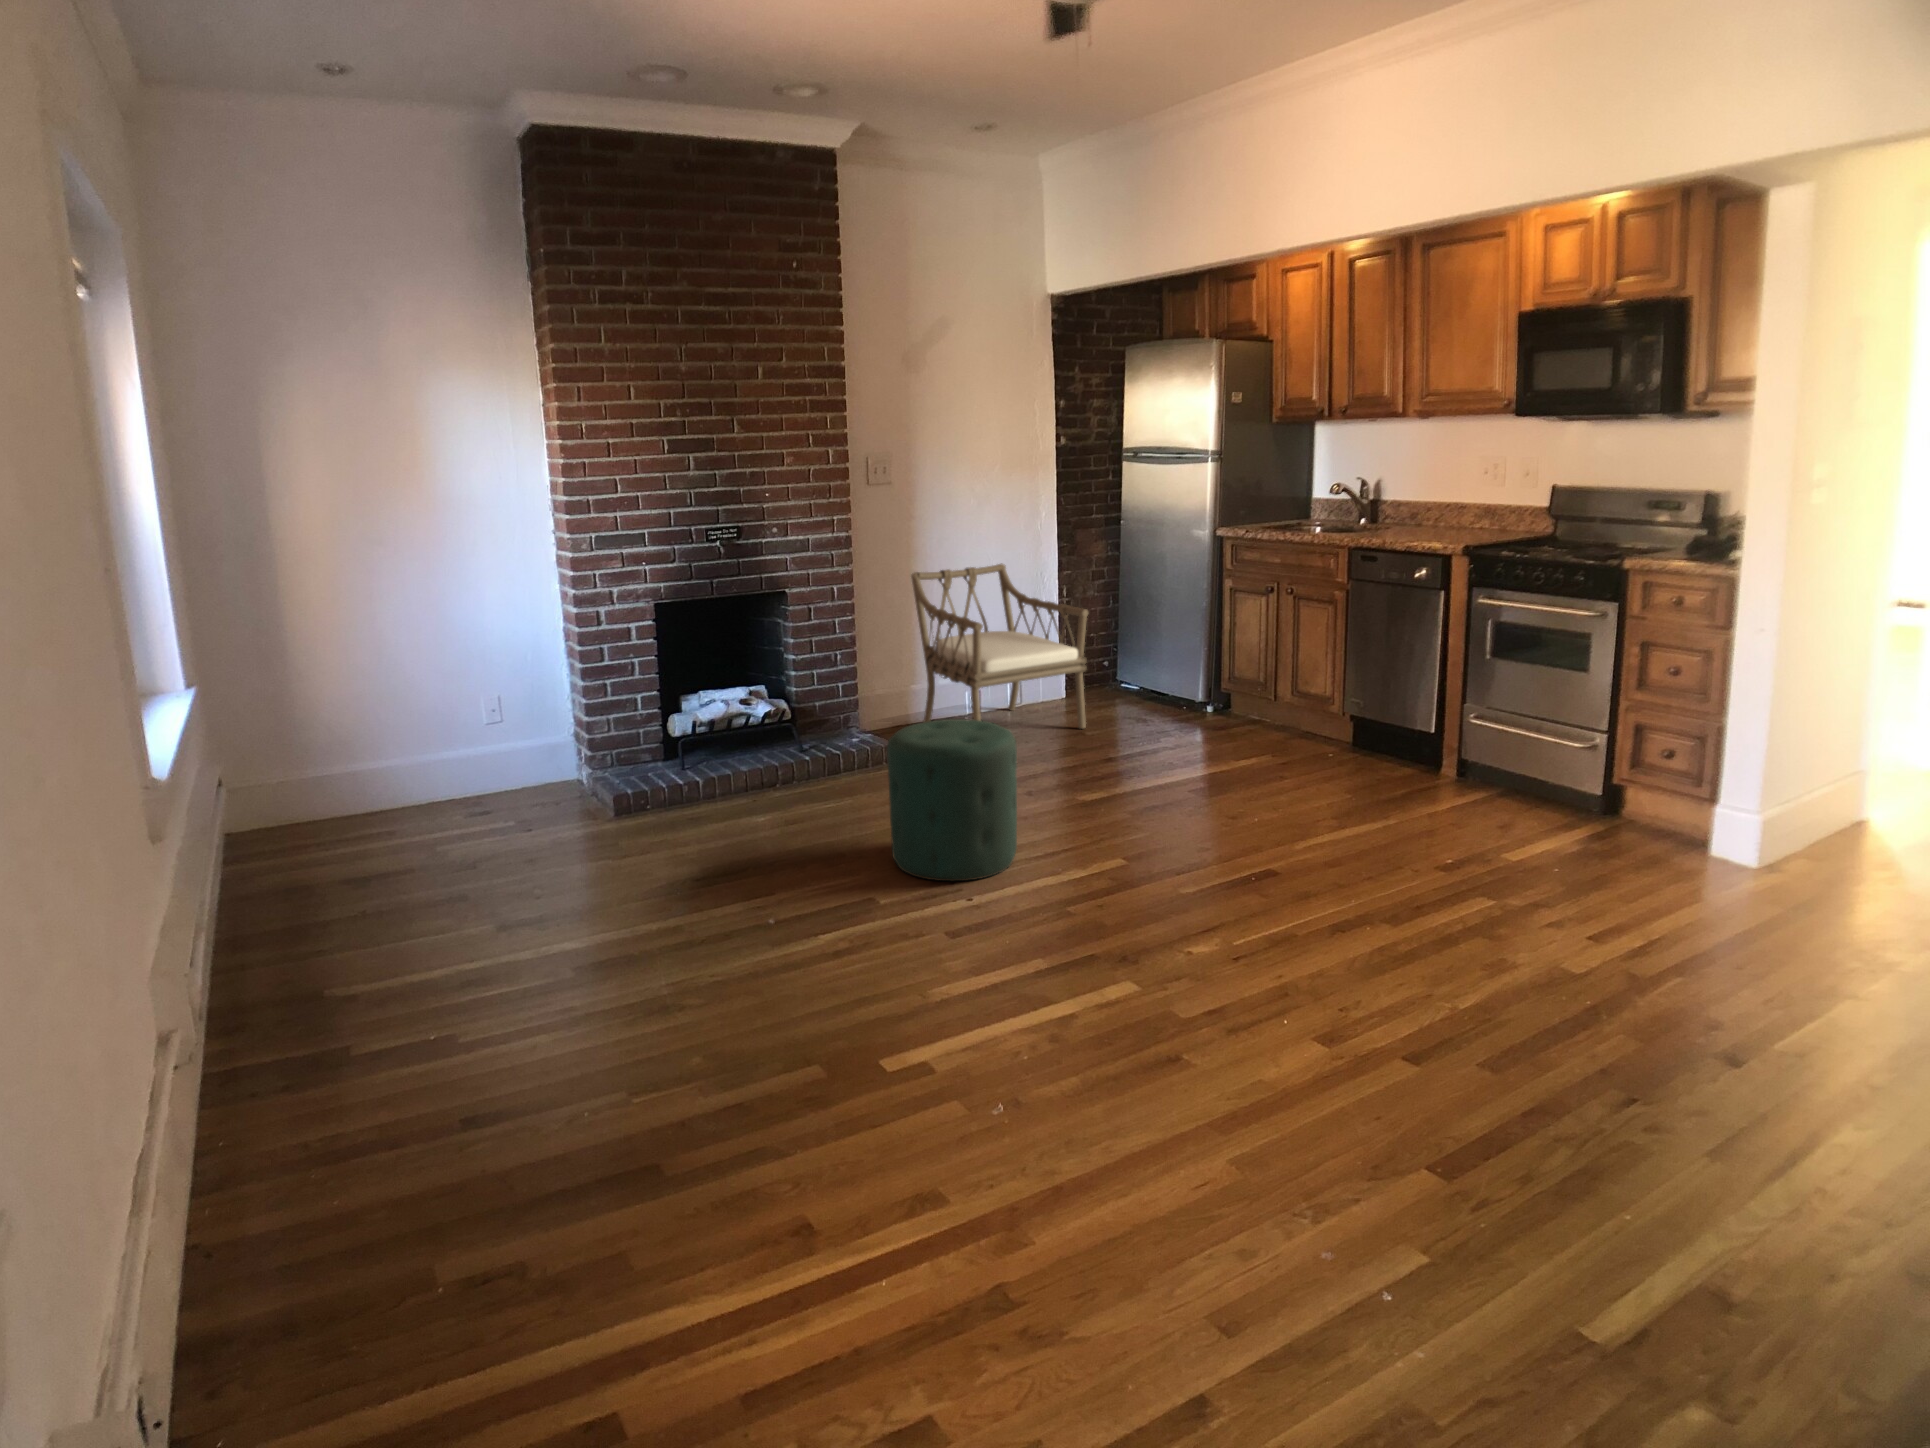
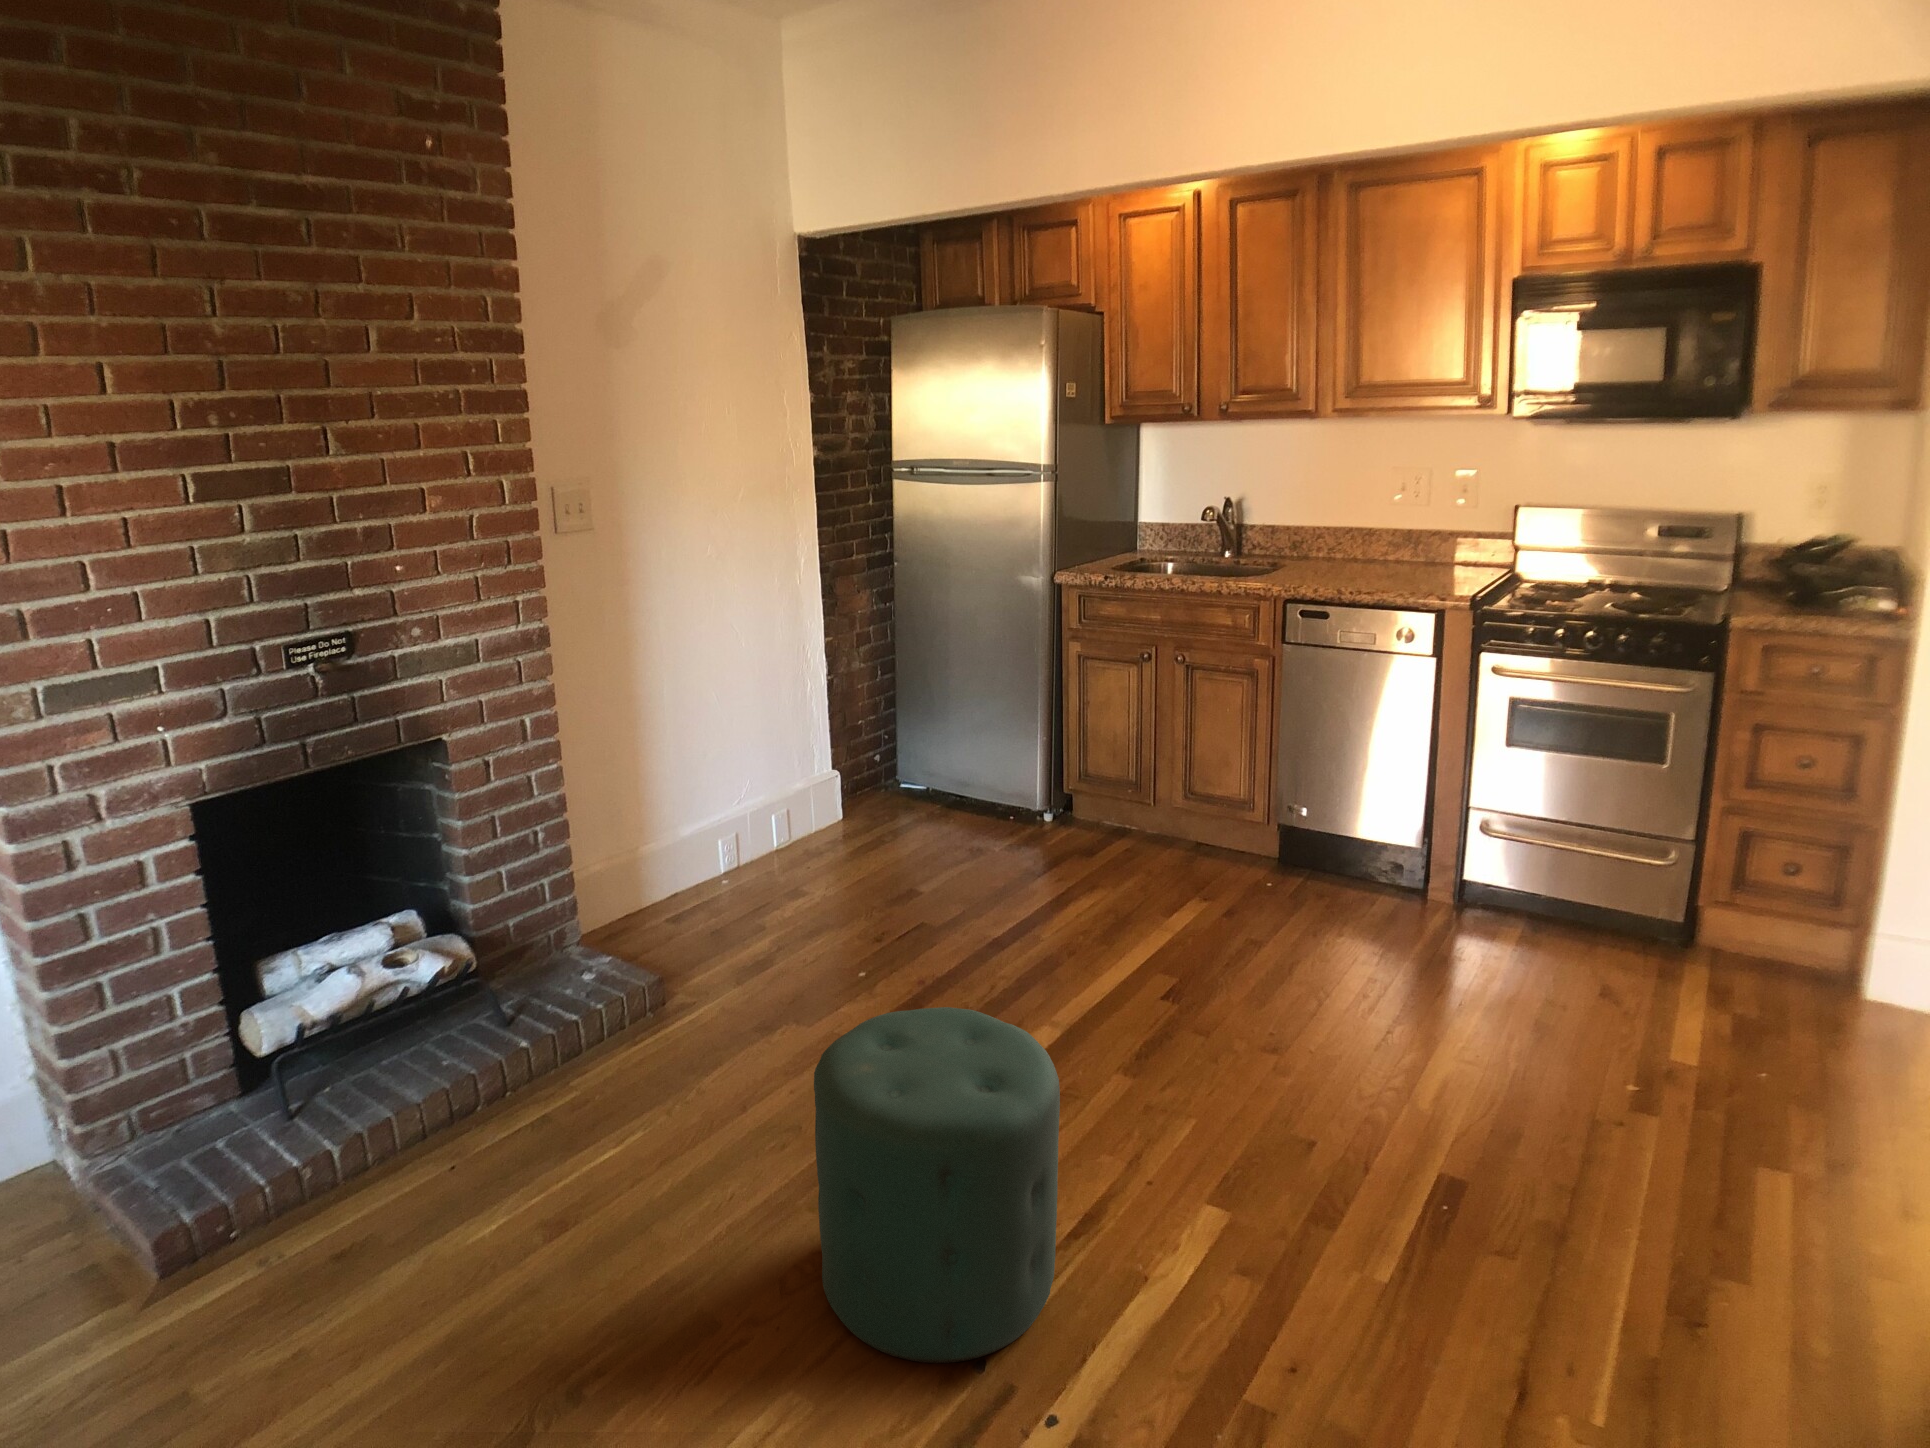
armchair: present [911,563,1088,729] -> none [625,636,910,949]

